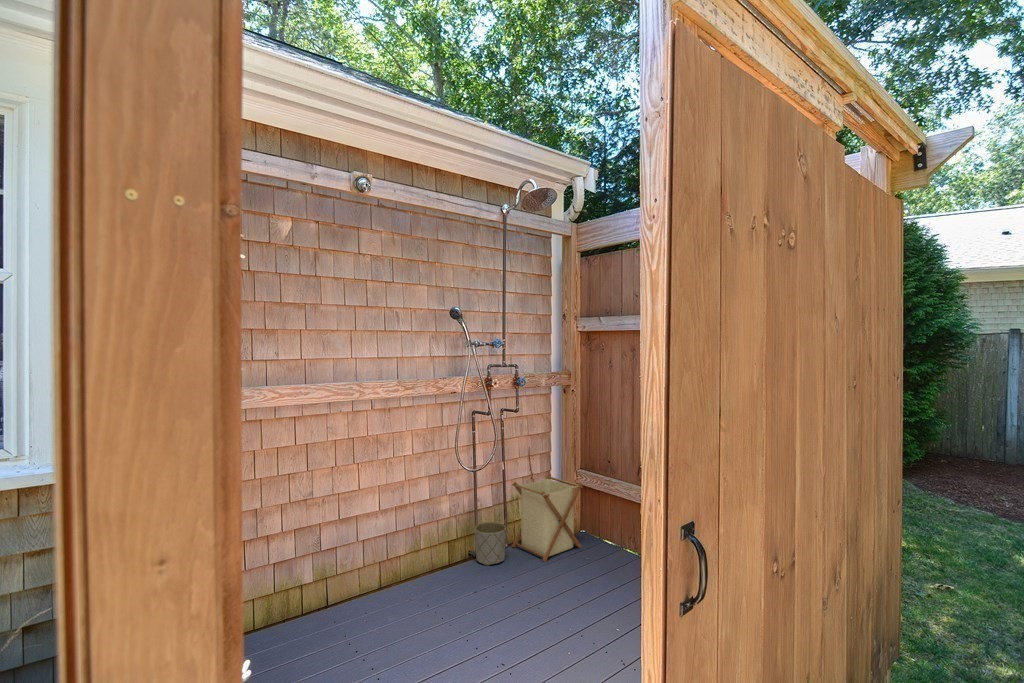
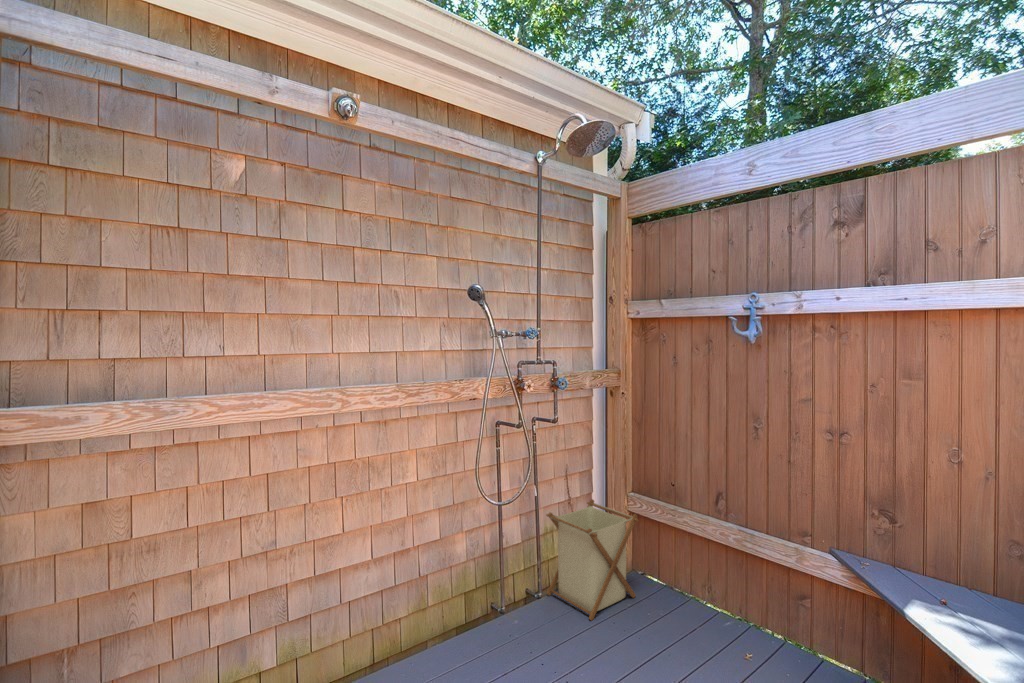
planter: present [475,522,506,566] -> none [499,565,541,626]

